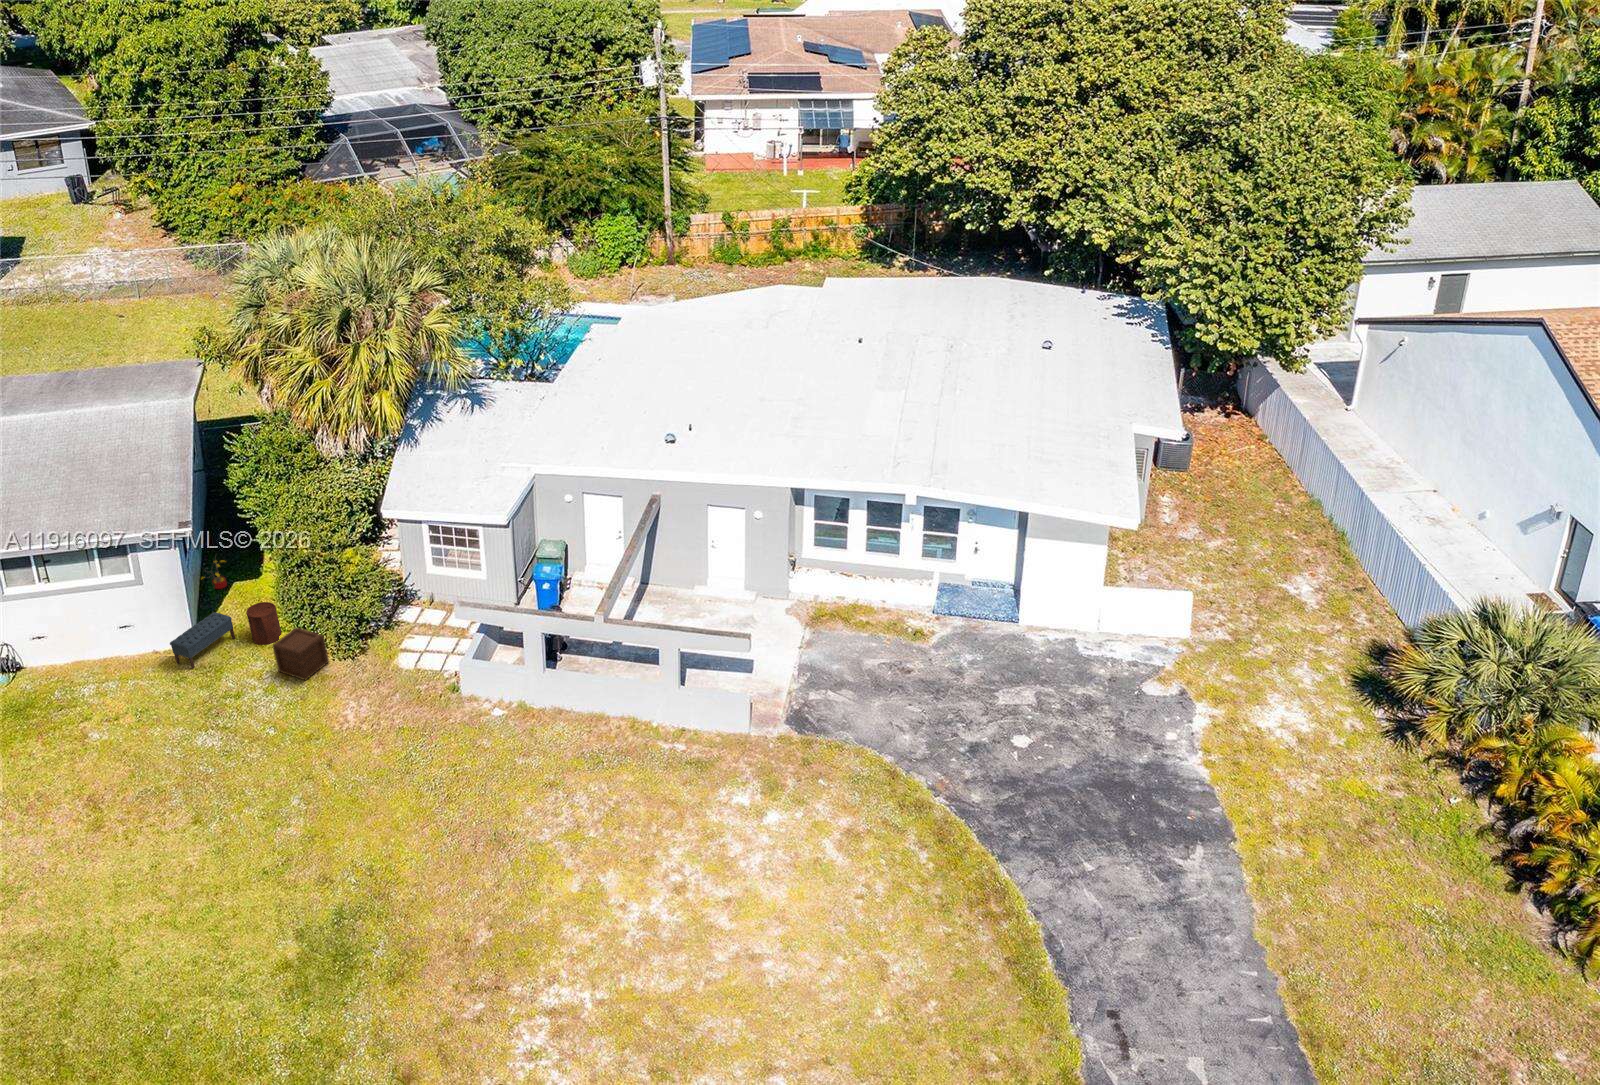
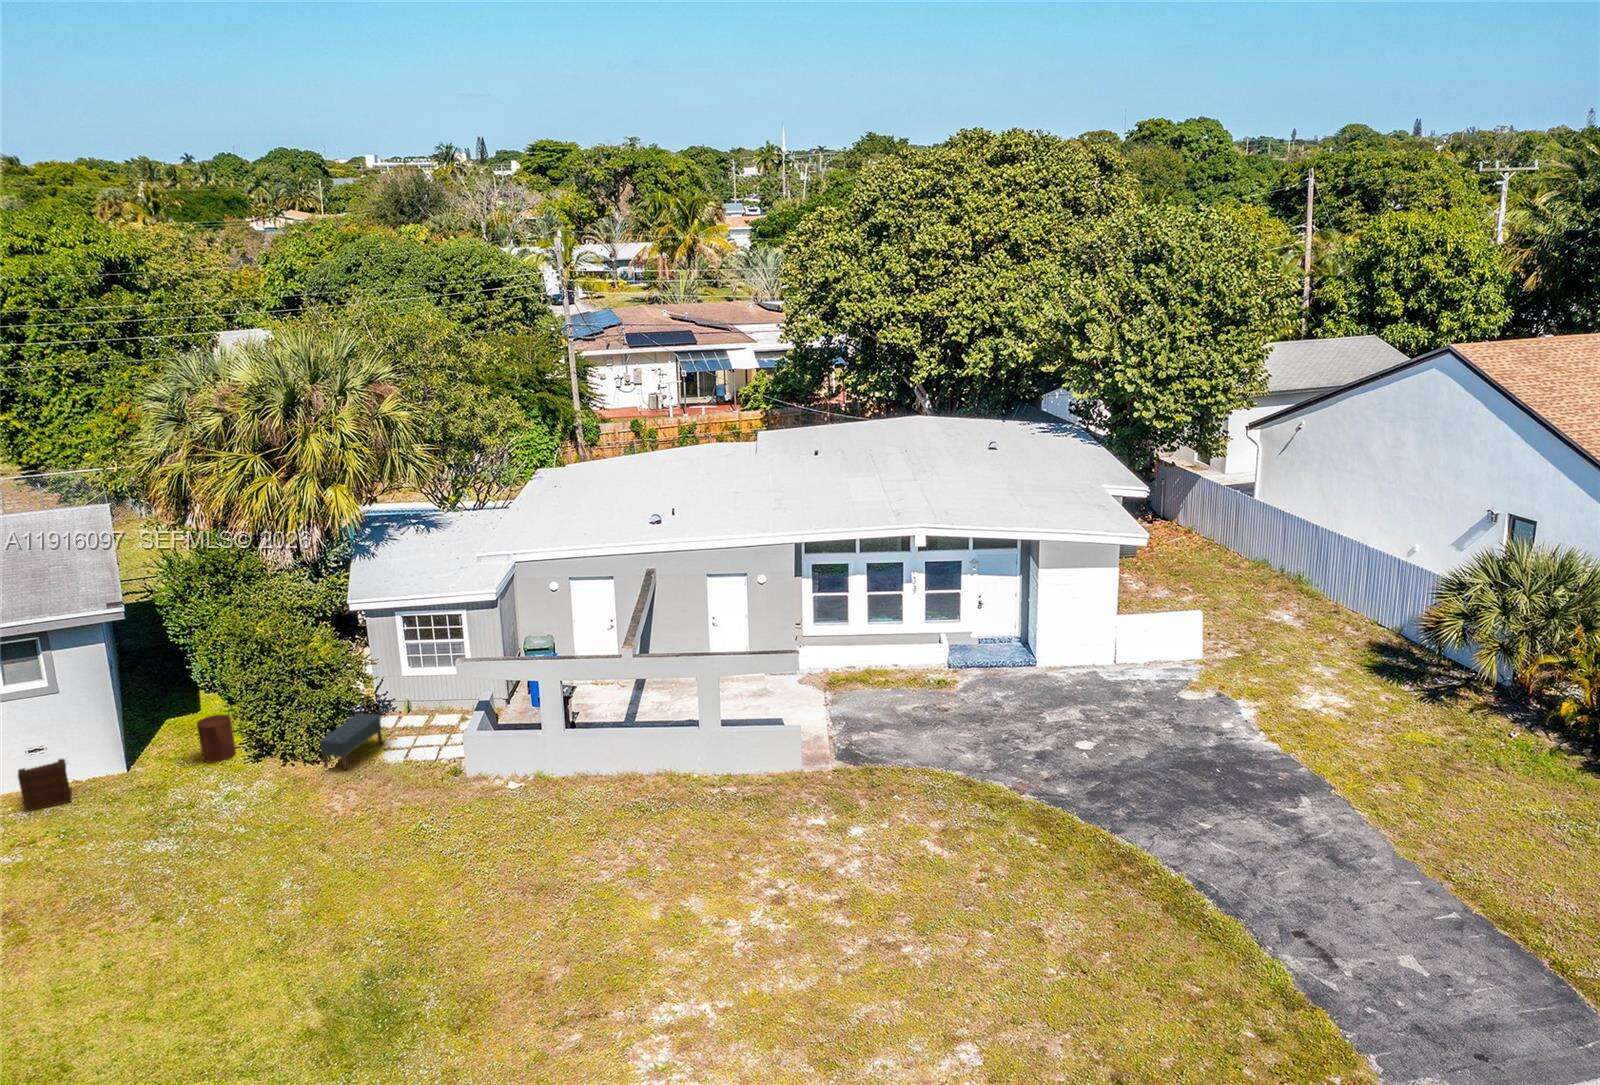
decorative plant: present [212,561,227,589] -> none [132,684,161,725]
bench: present [170,612,235,669] -> present [319,714,382,770]
wooden crate: present [272,628,329,680] -> present [18,759,72,811]

